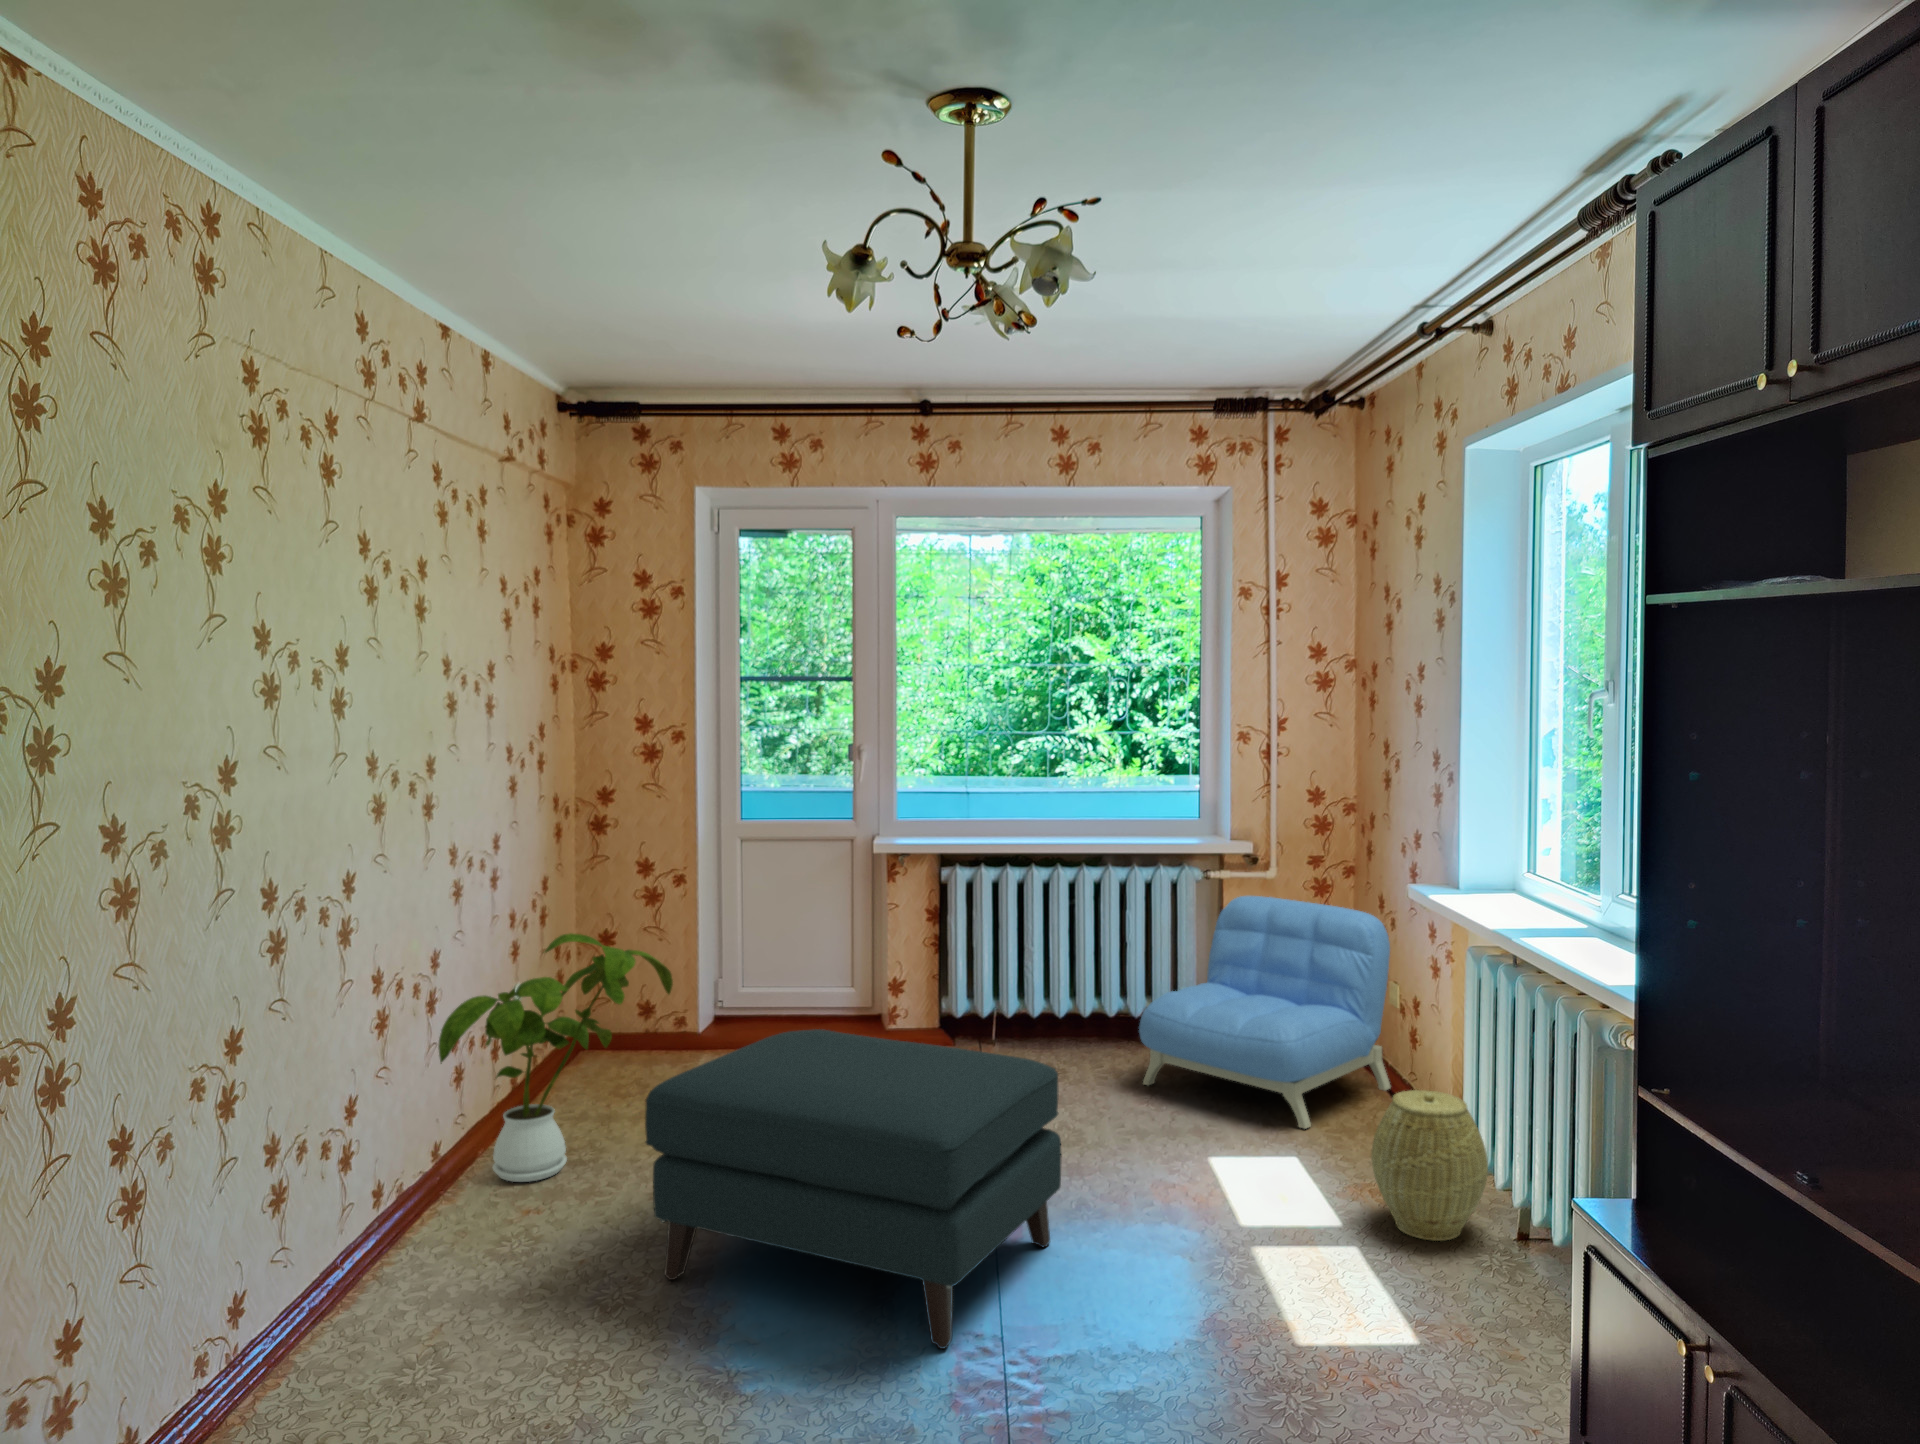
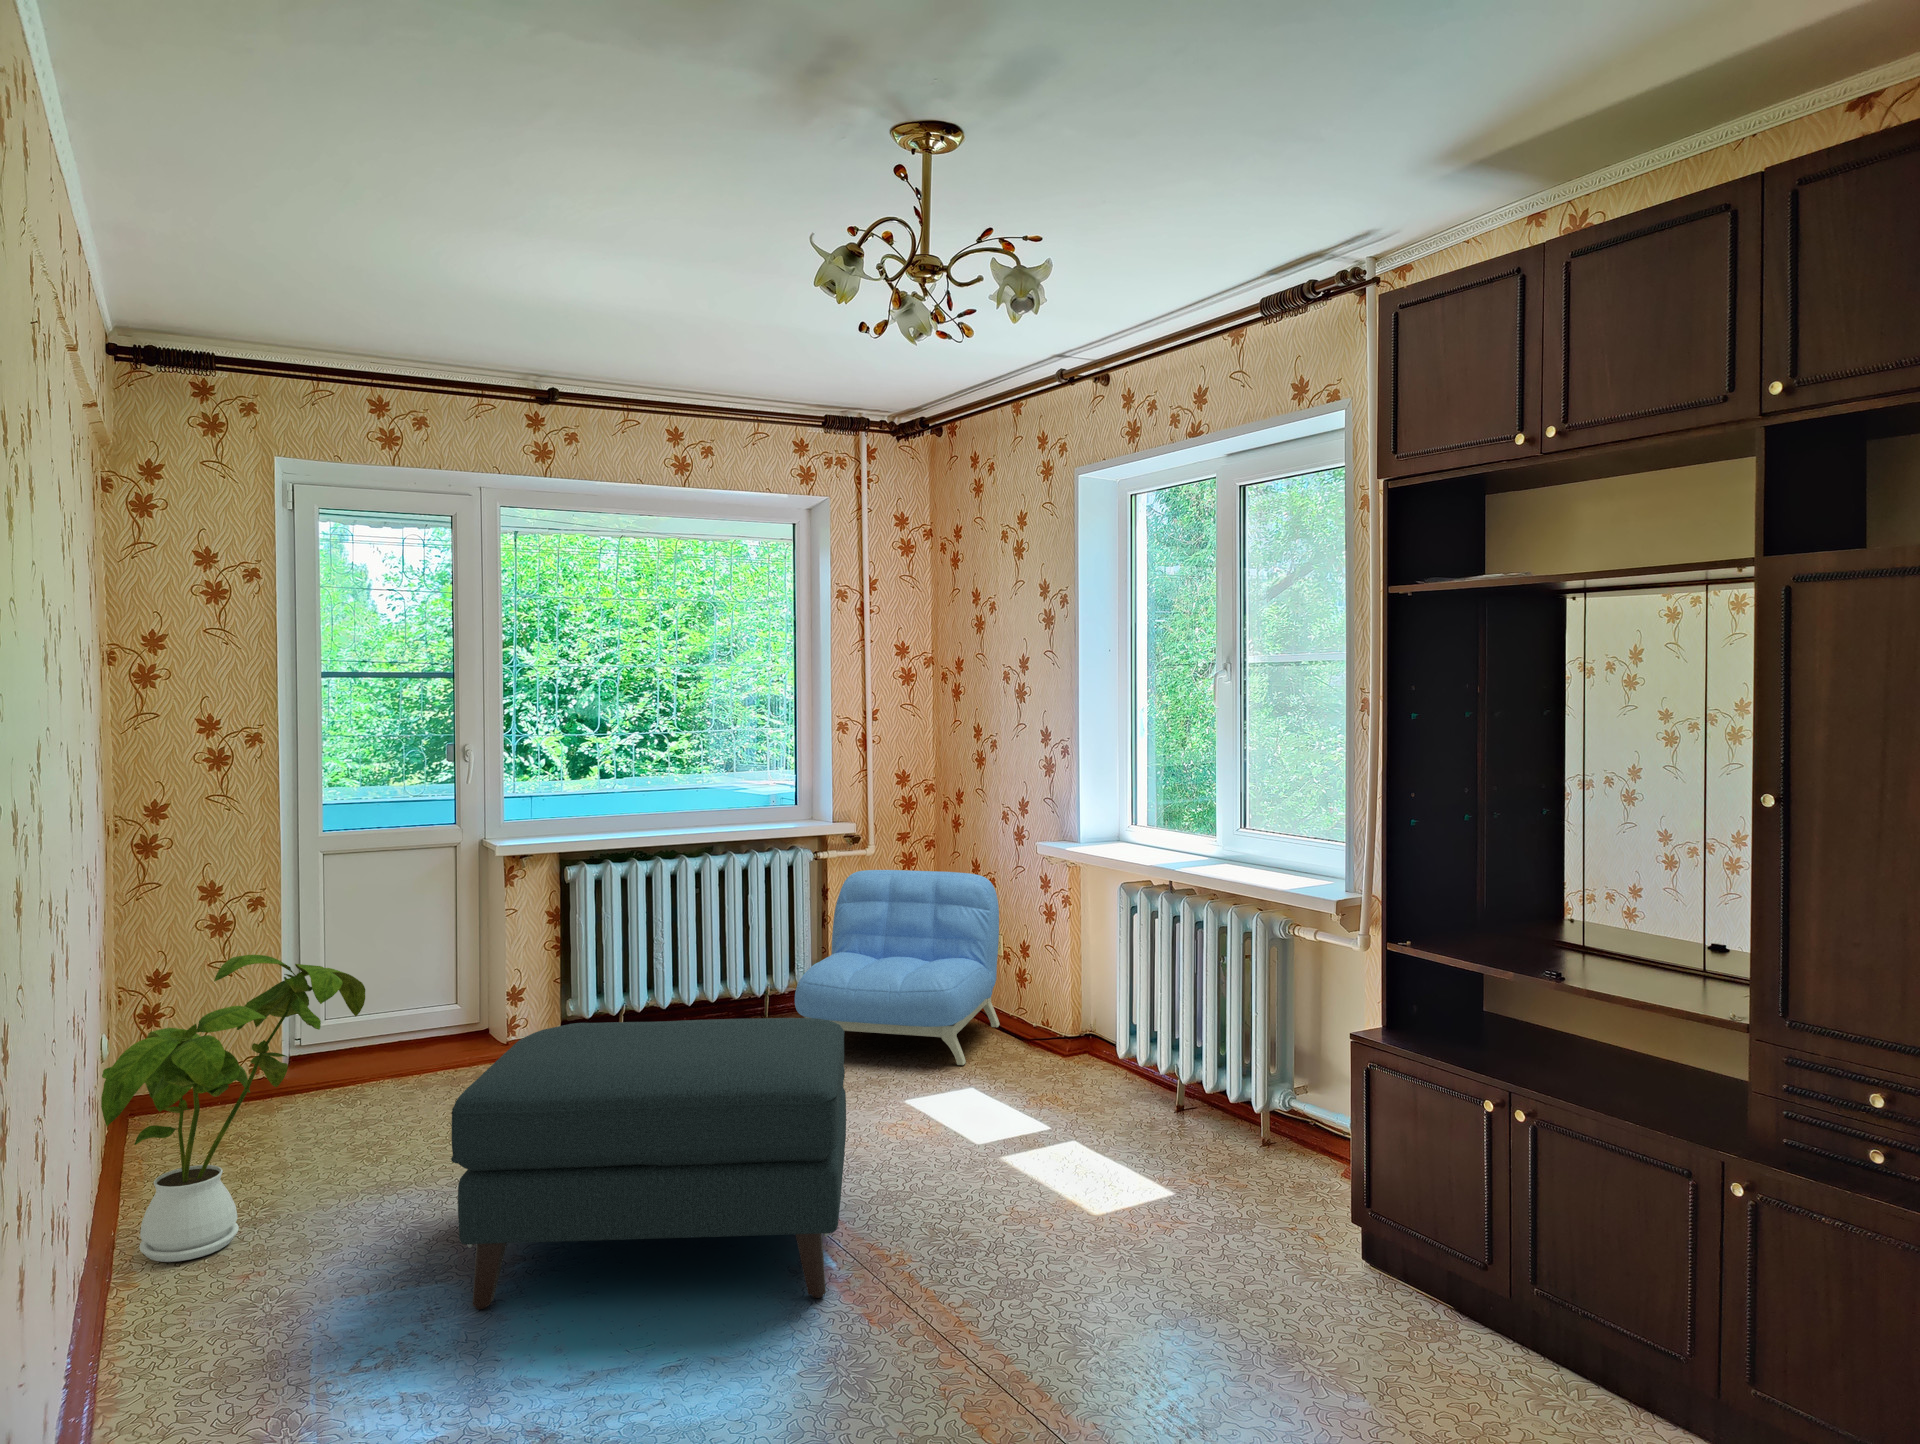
woven basket: present [1371,1090,1488,1241] -> none [1070,1005,1163,1128]

